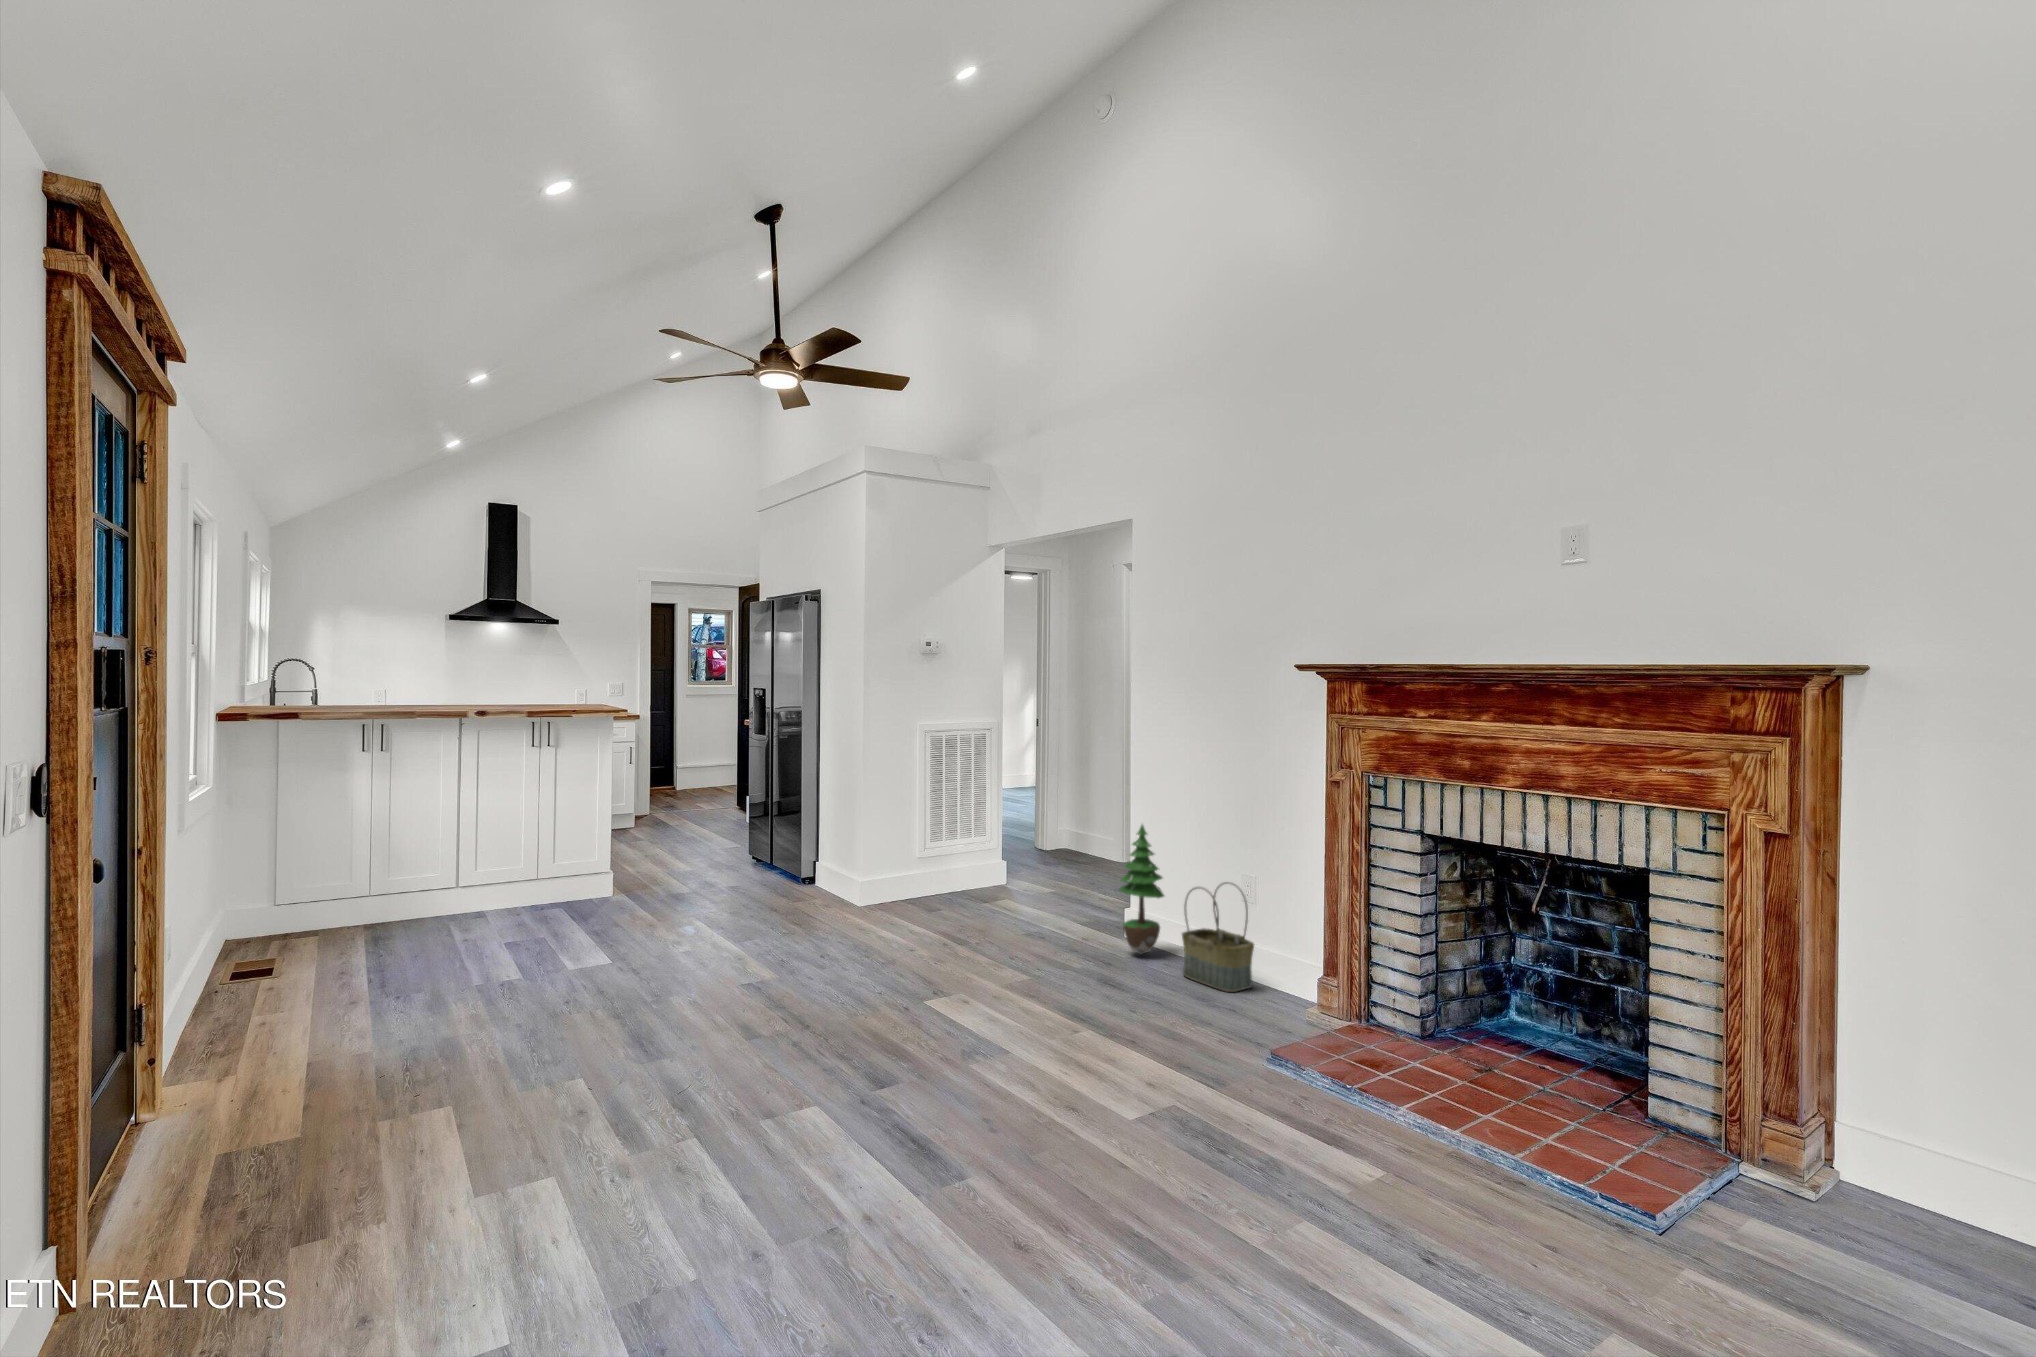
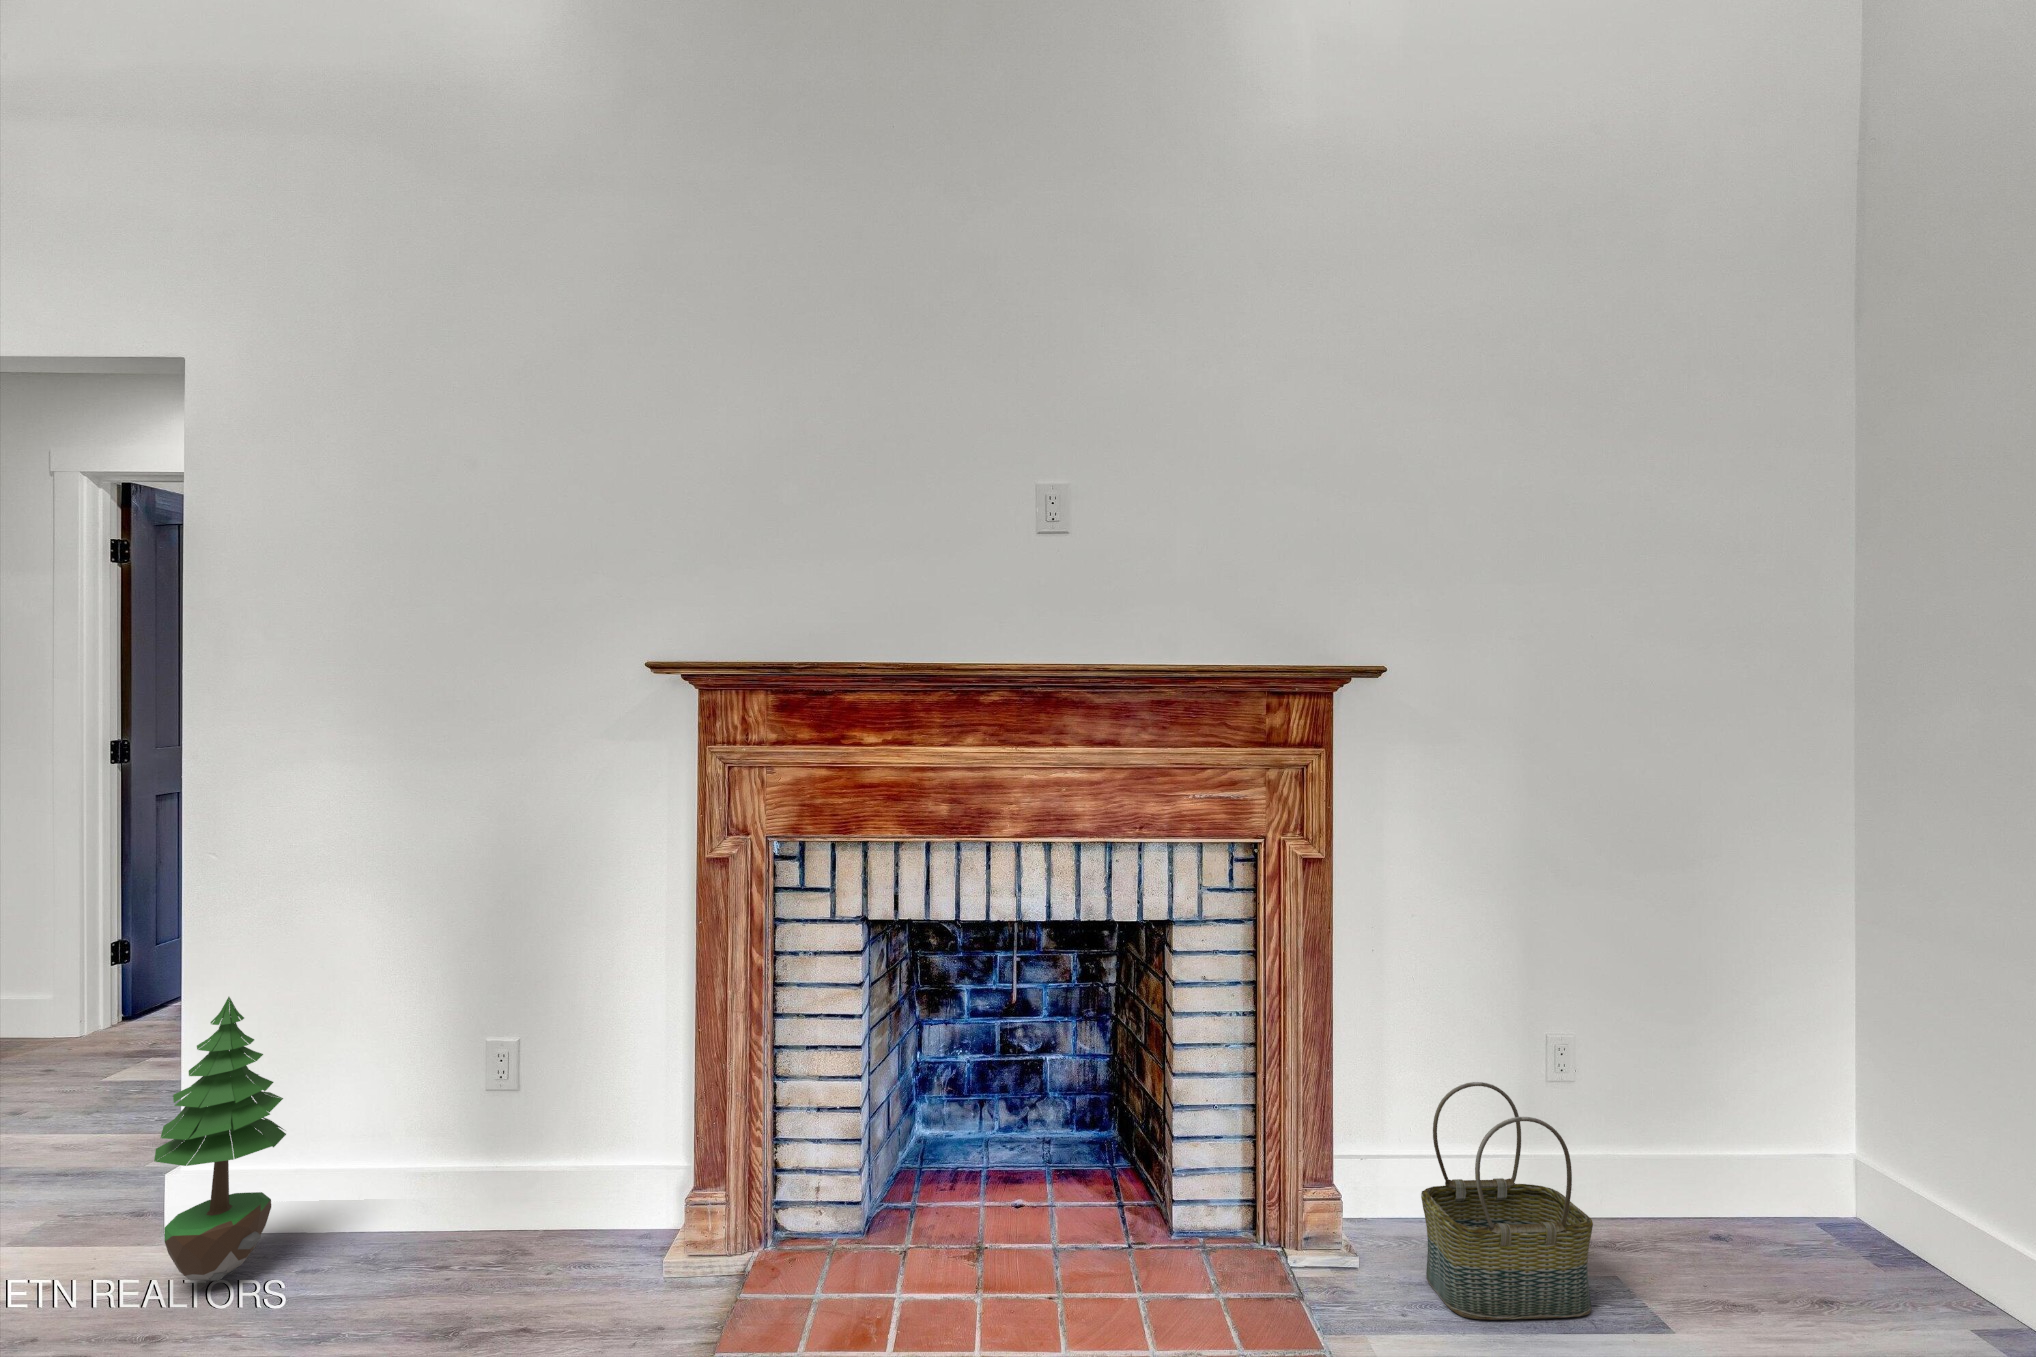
basket: present [1182,882,1254,992] -> present [1421,1082,1593,1320]

